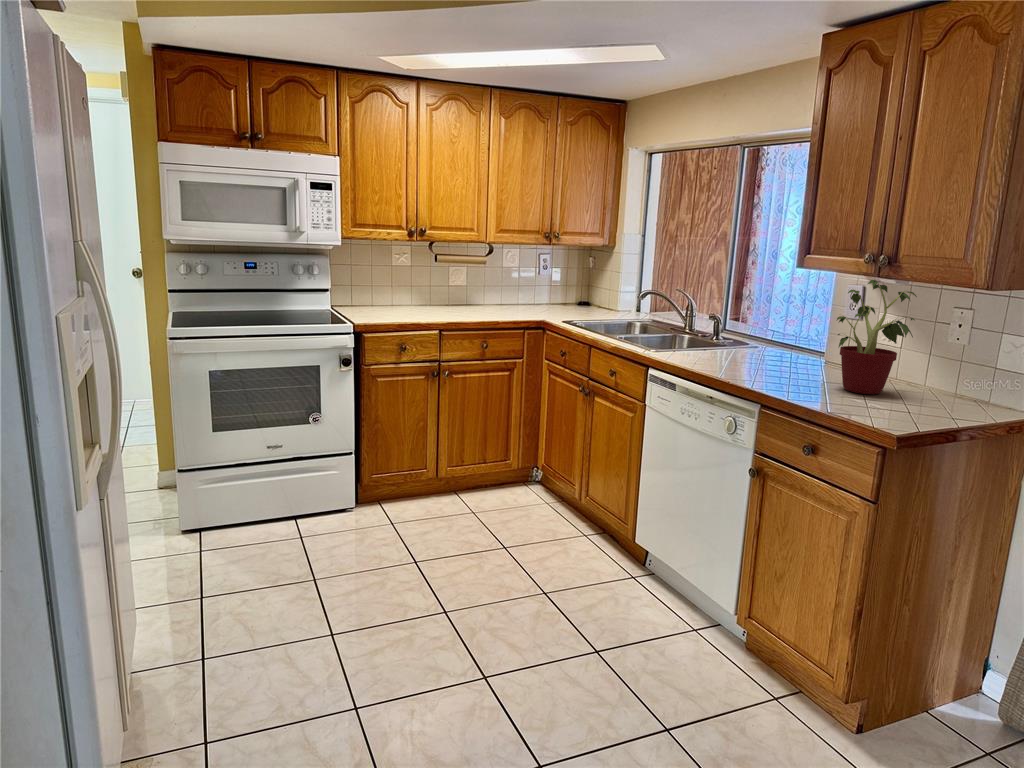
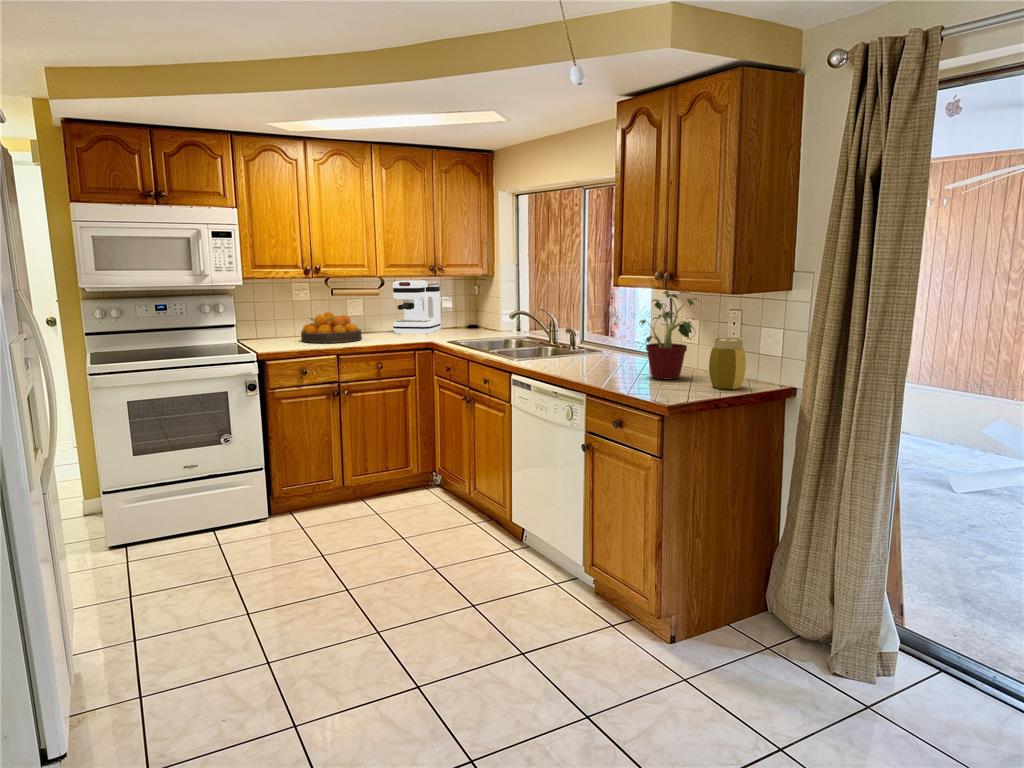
coffee maker: none [499,248,552,310] -> present [393,280,441,334]
fruit bowl: none [399,280,466,315] -> present [301,312,362,343]
jar: none [935,347,991,417] -> present [709,338,746,389]

